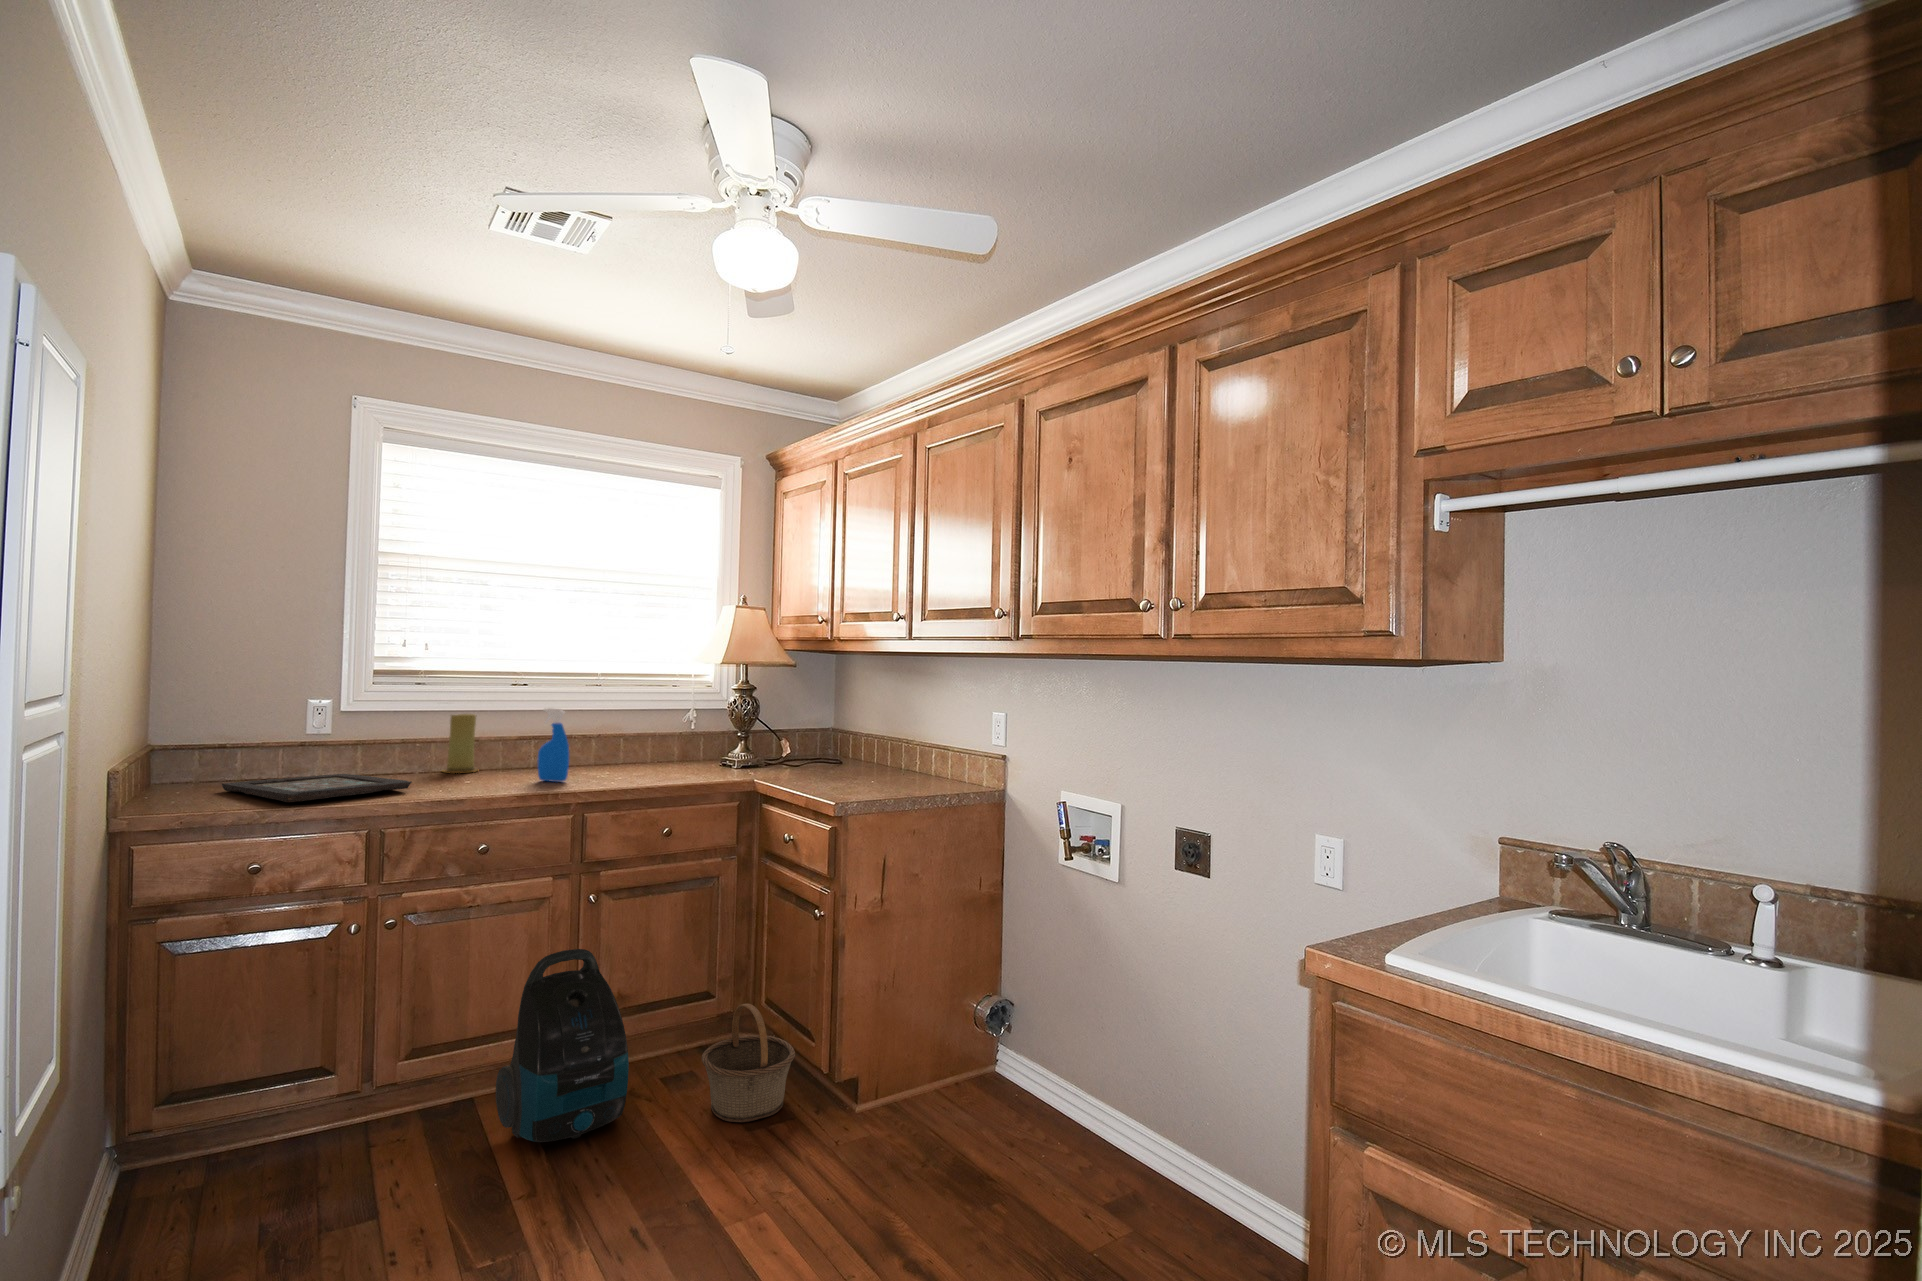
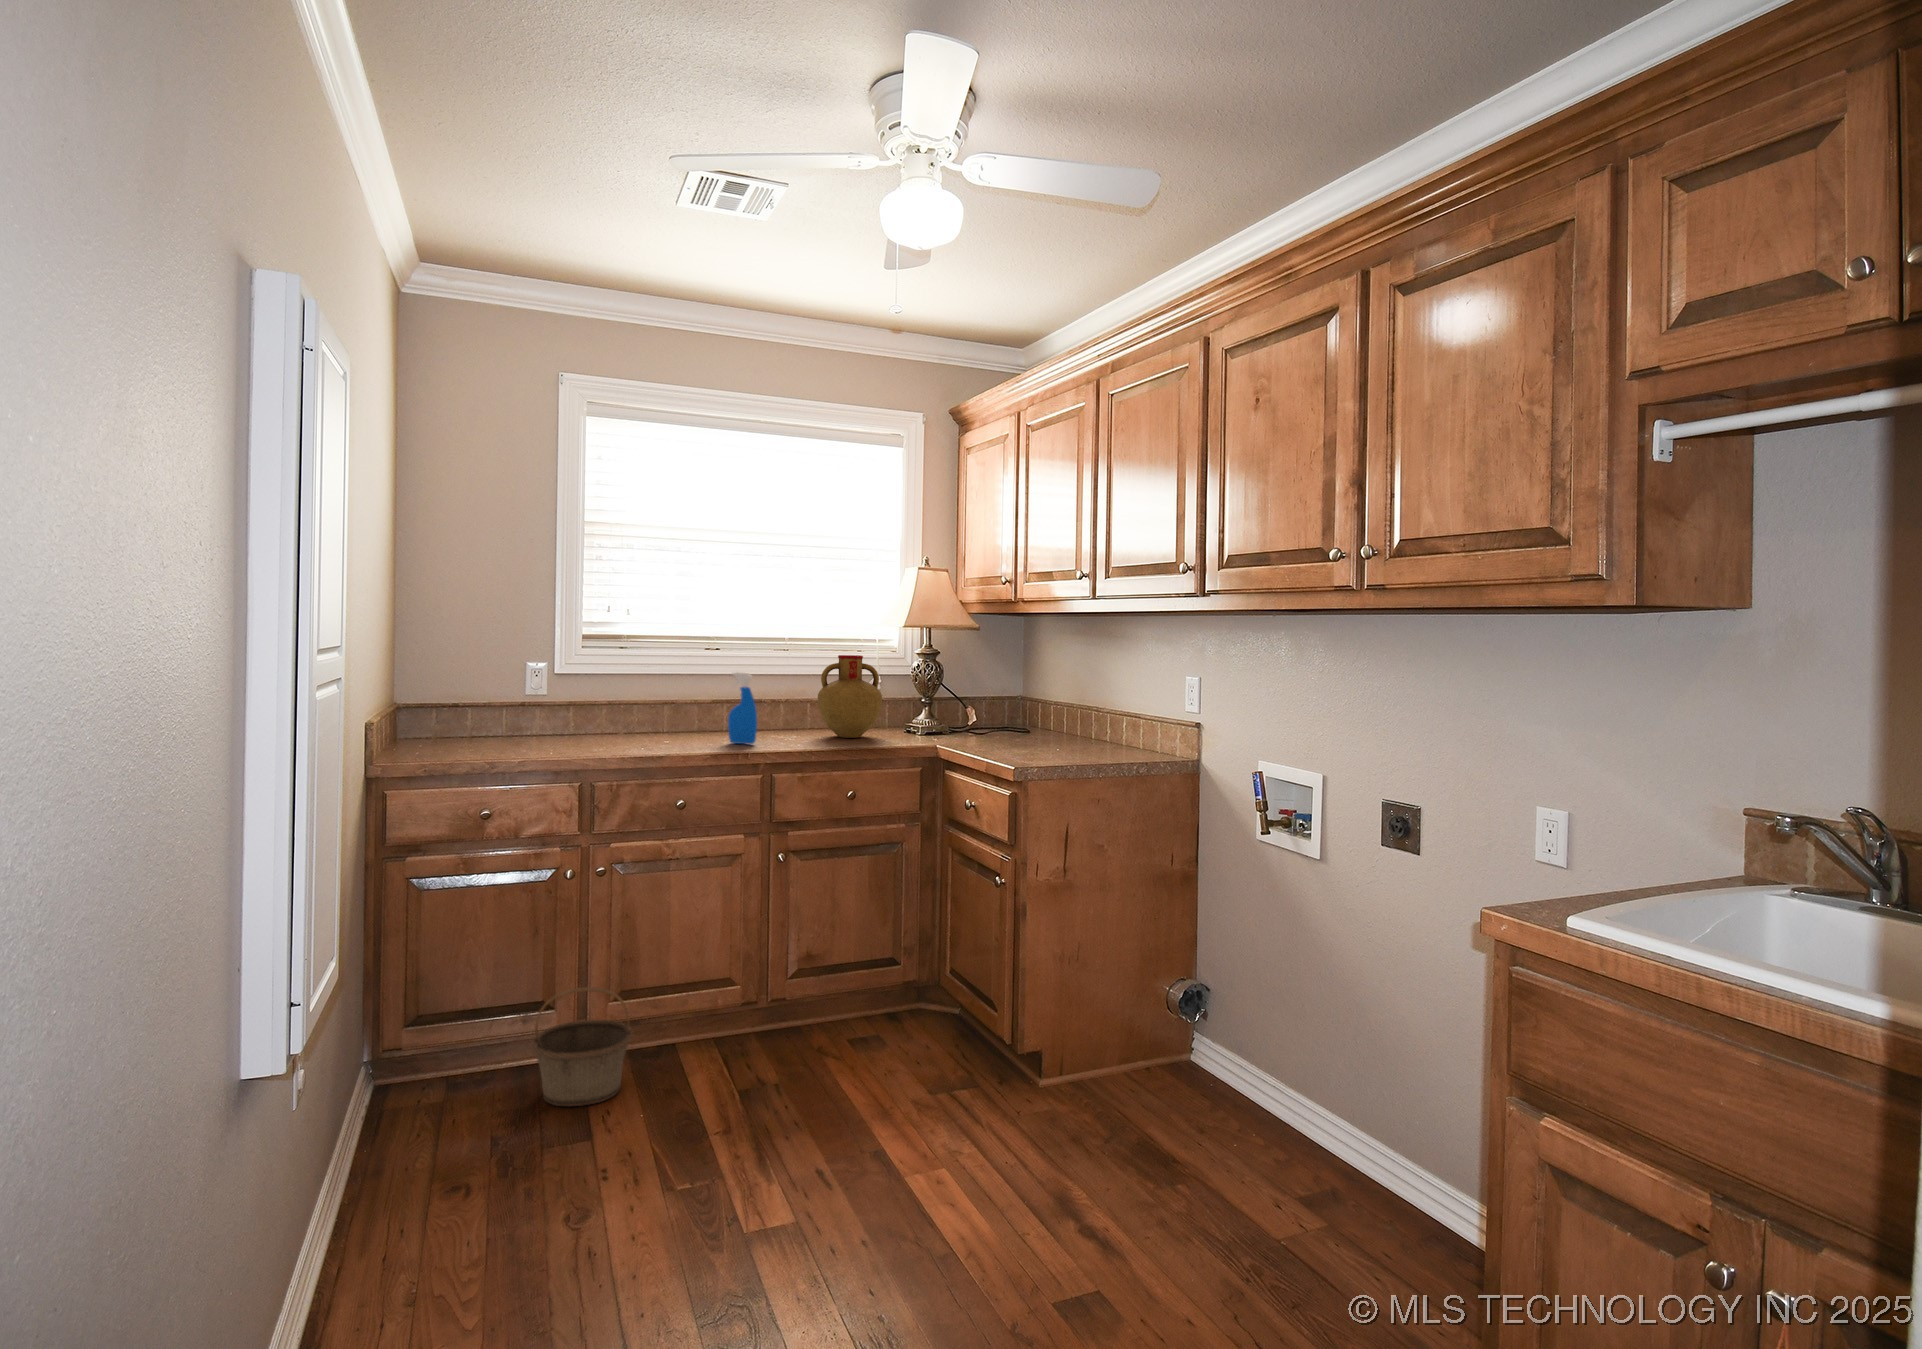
vase: none [633,690,700,771] -> present [818,655,882,738]
candle: present [443,714,477,773] -> none [643,678,676,734]
decorative tray: present [222,774,412,802] -> none [461,733,618,755]
vacuum cleaner: present [496,949,629,1142] -> none [698,904,816,1080]
basket: present [702,1004,795,1122] -> present [532,987,633,1106]

